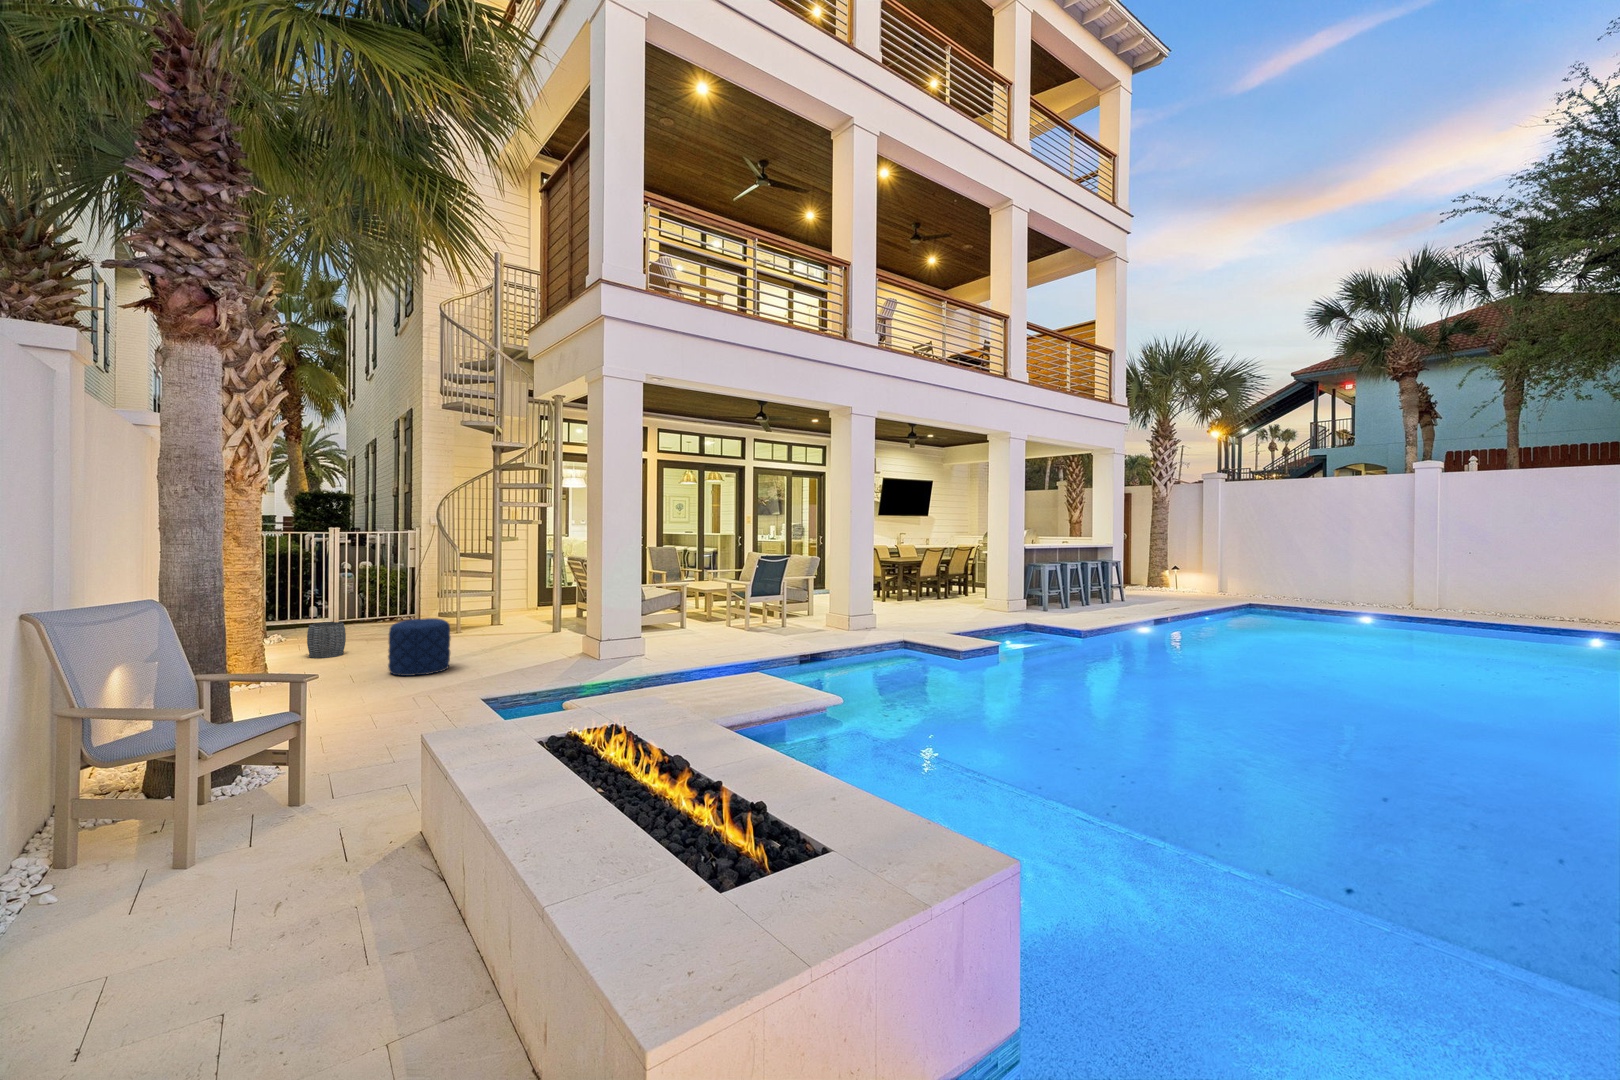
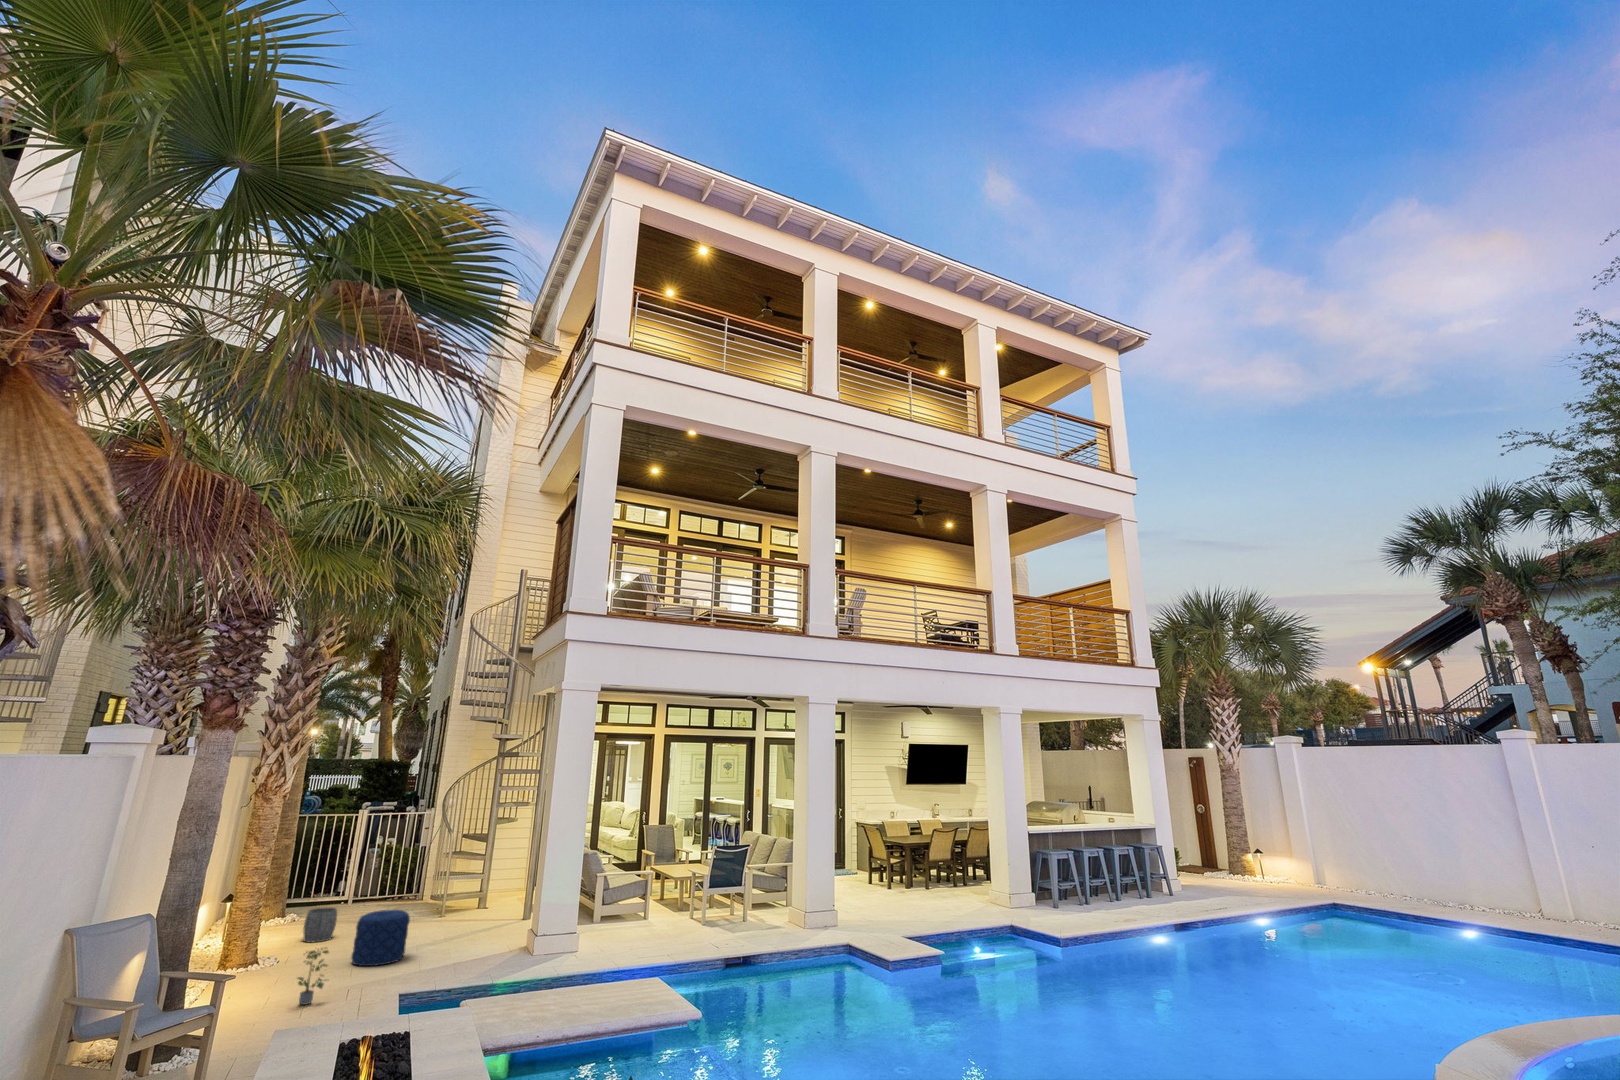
potted plant: none [349,650,392,714] -> present [298,948,328,1005]

